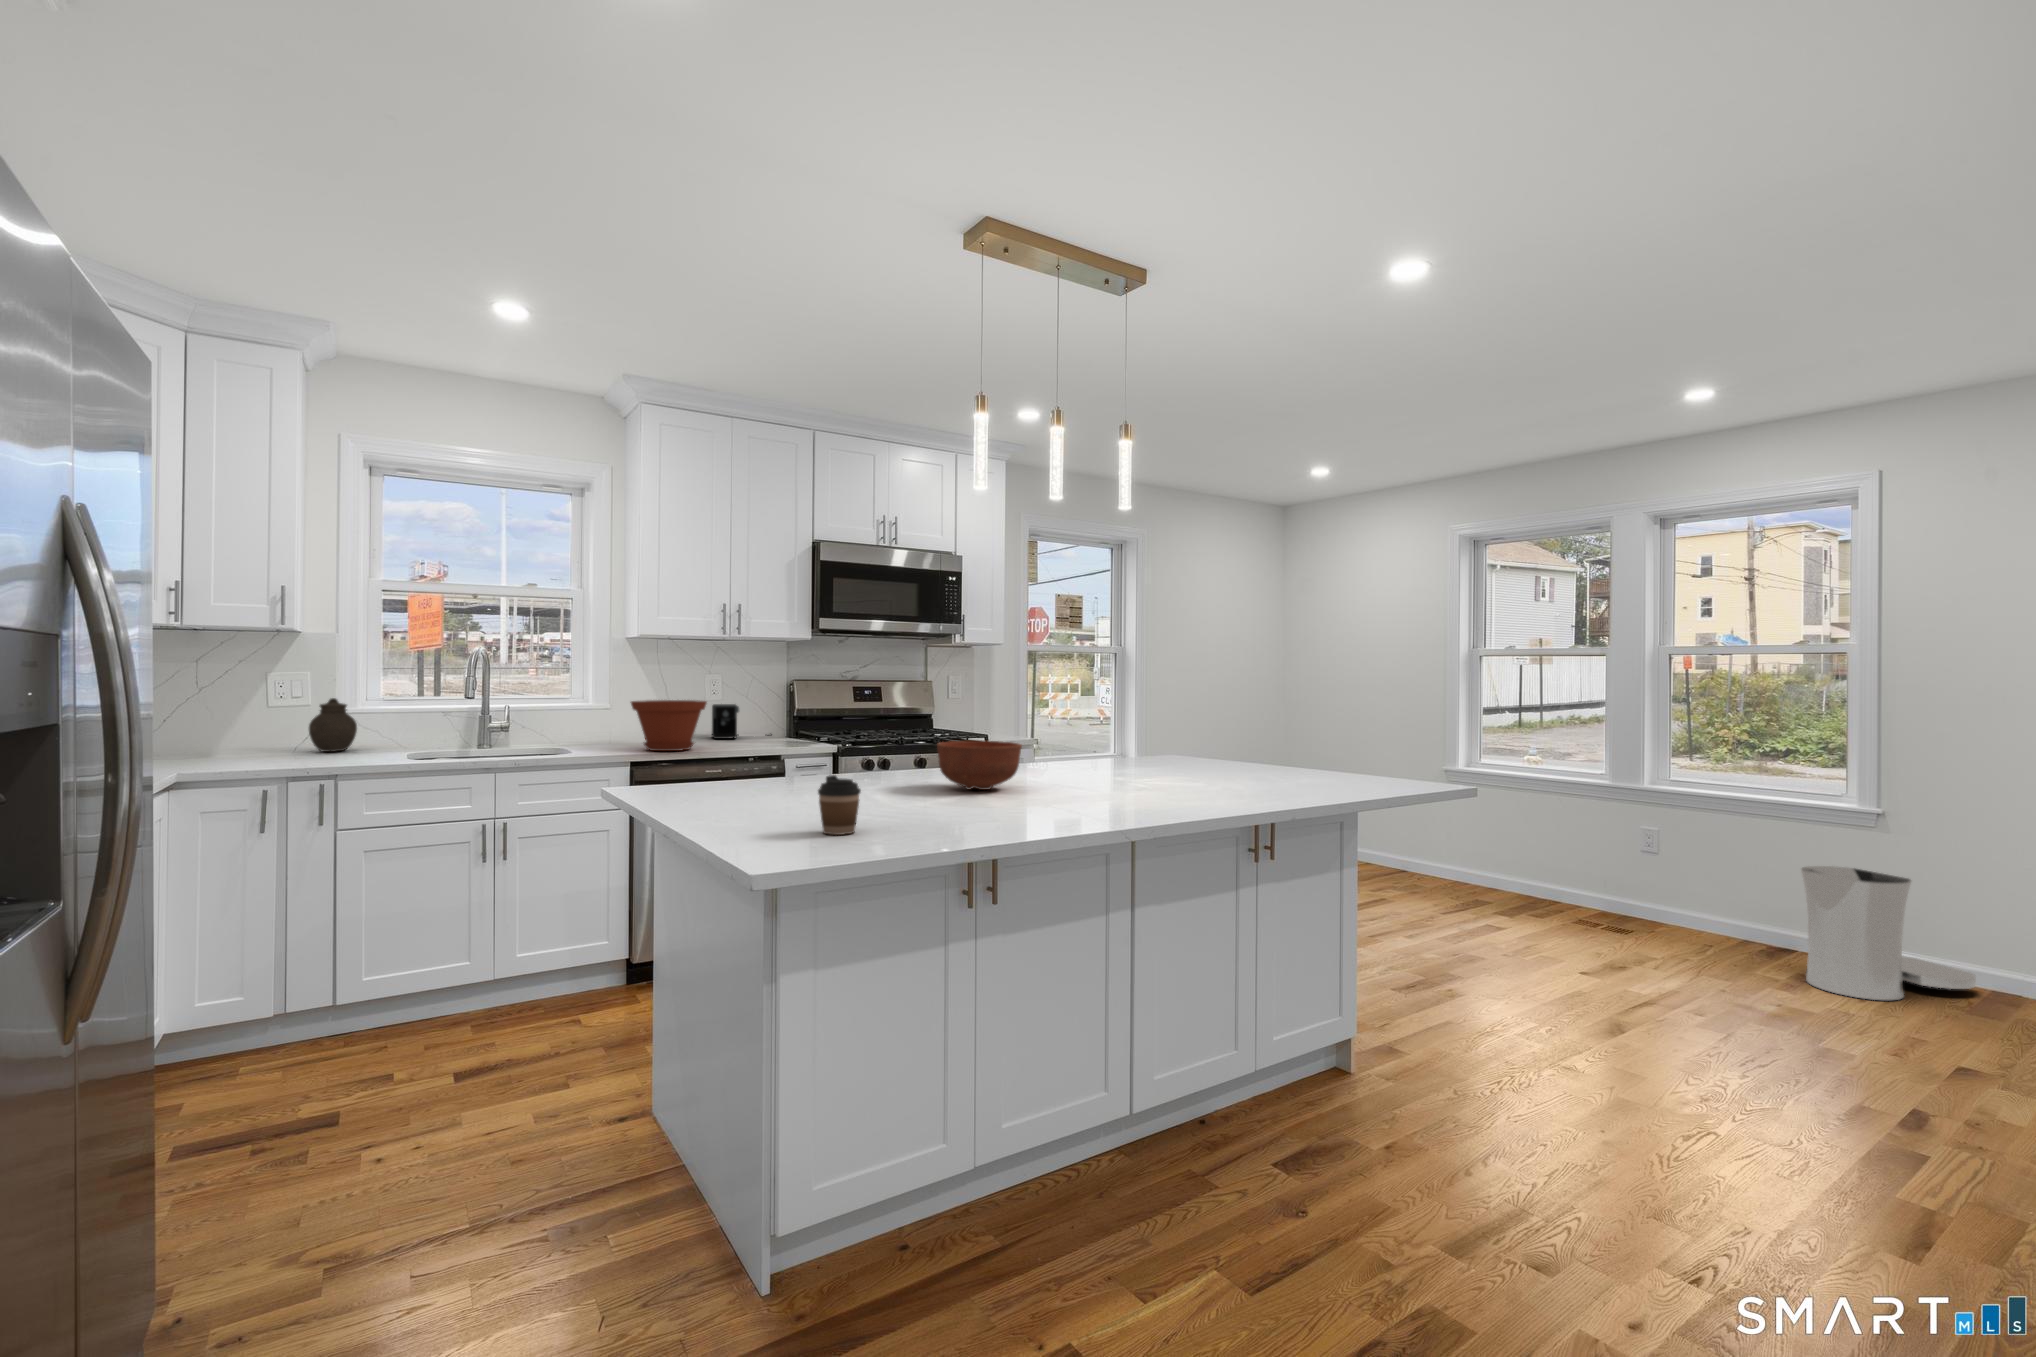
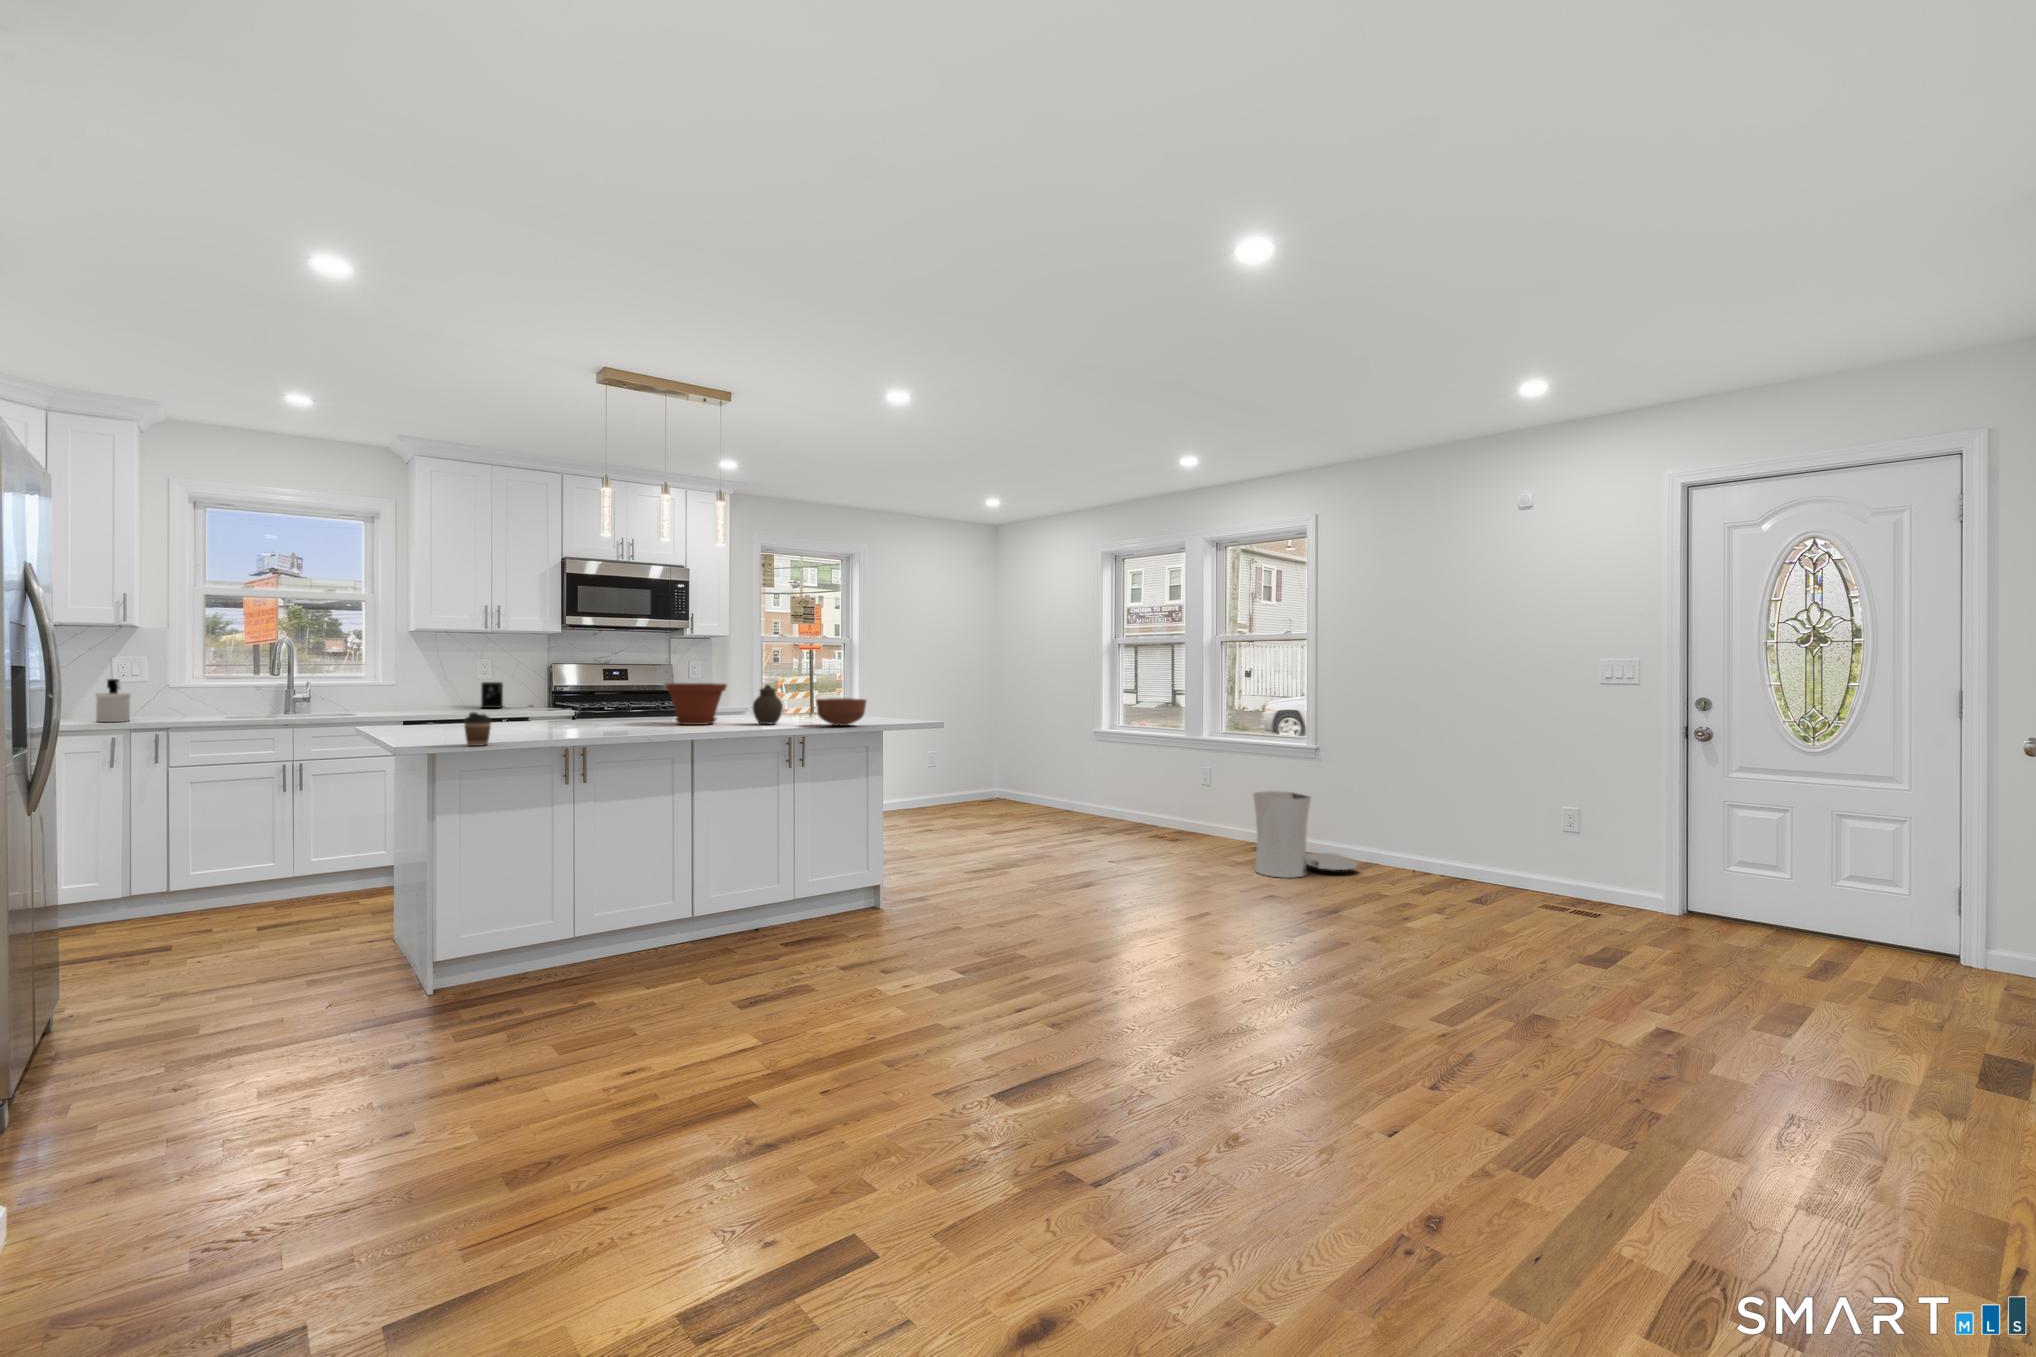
jar: present [309,698,357,752] -> present [753,685,783,725]
plant pot: present [631,700,707,751] -> present [665,683,727,725]
soap dispenser: none [242,706,288,767] -> present [95,679,131,722]
bowl: present [937,741,1022,790] -> present [816,698,866,726]

